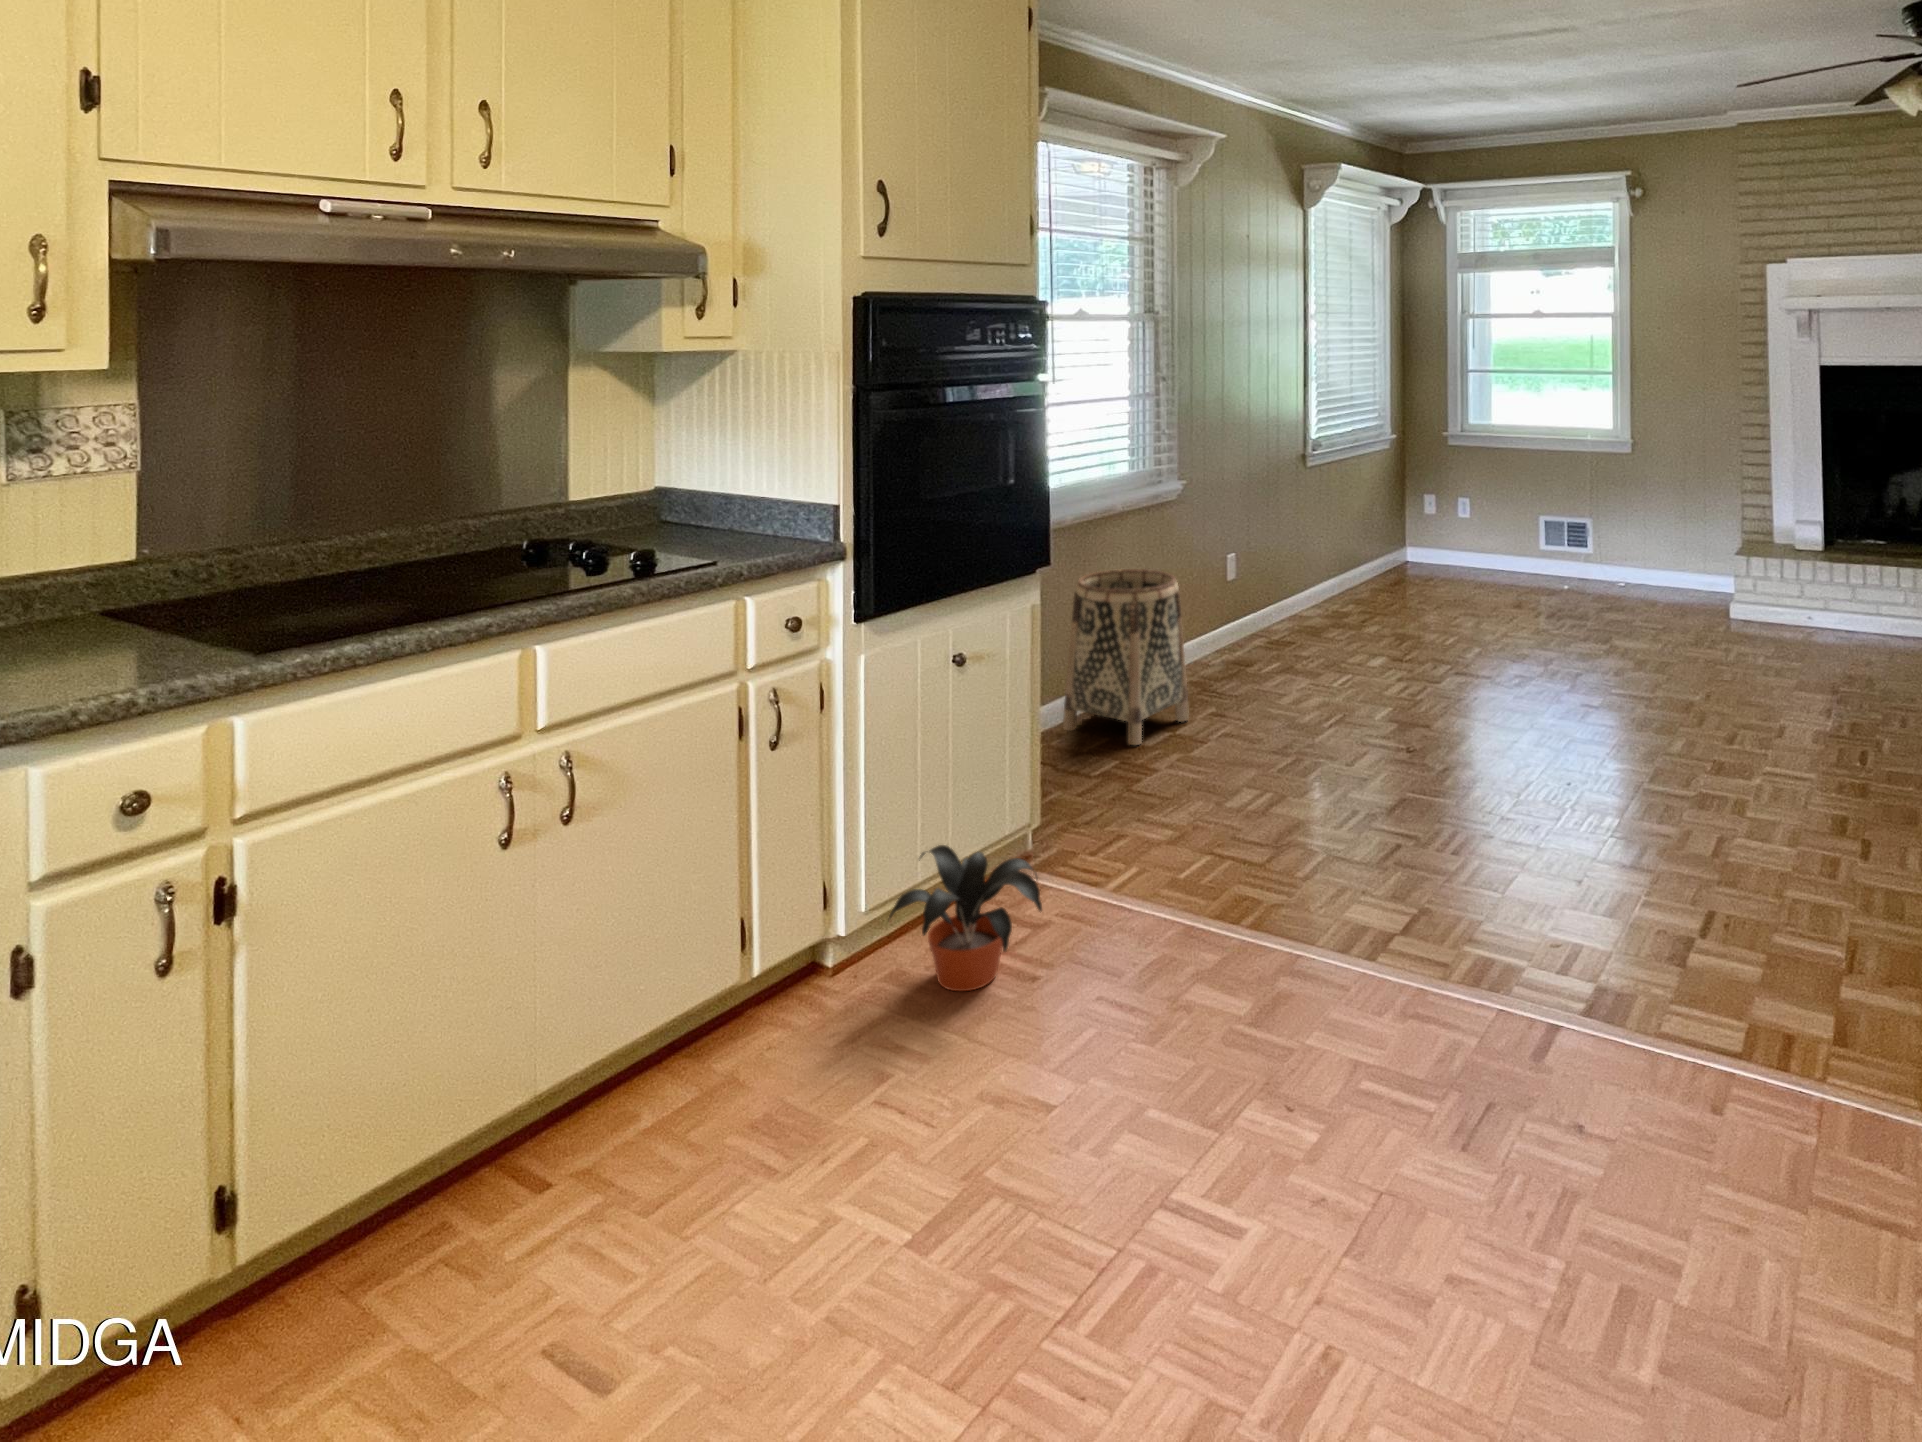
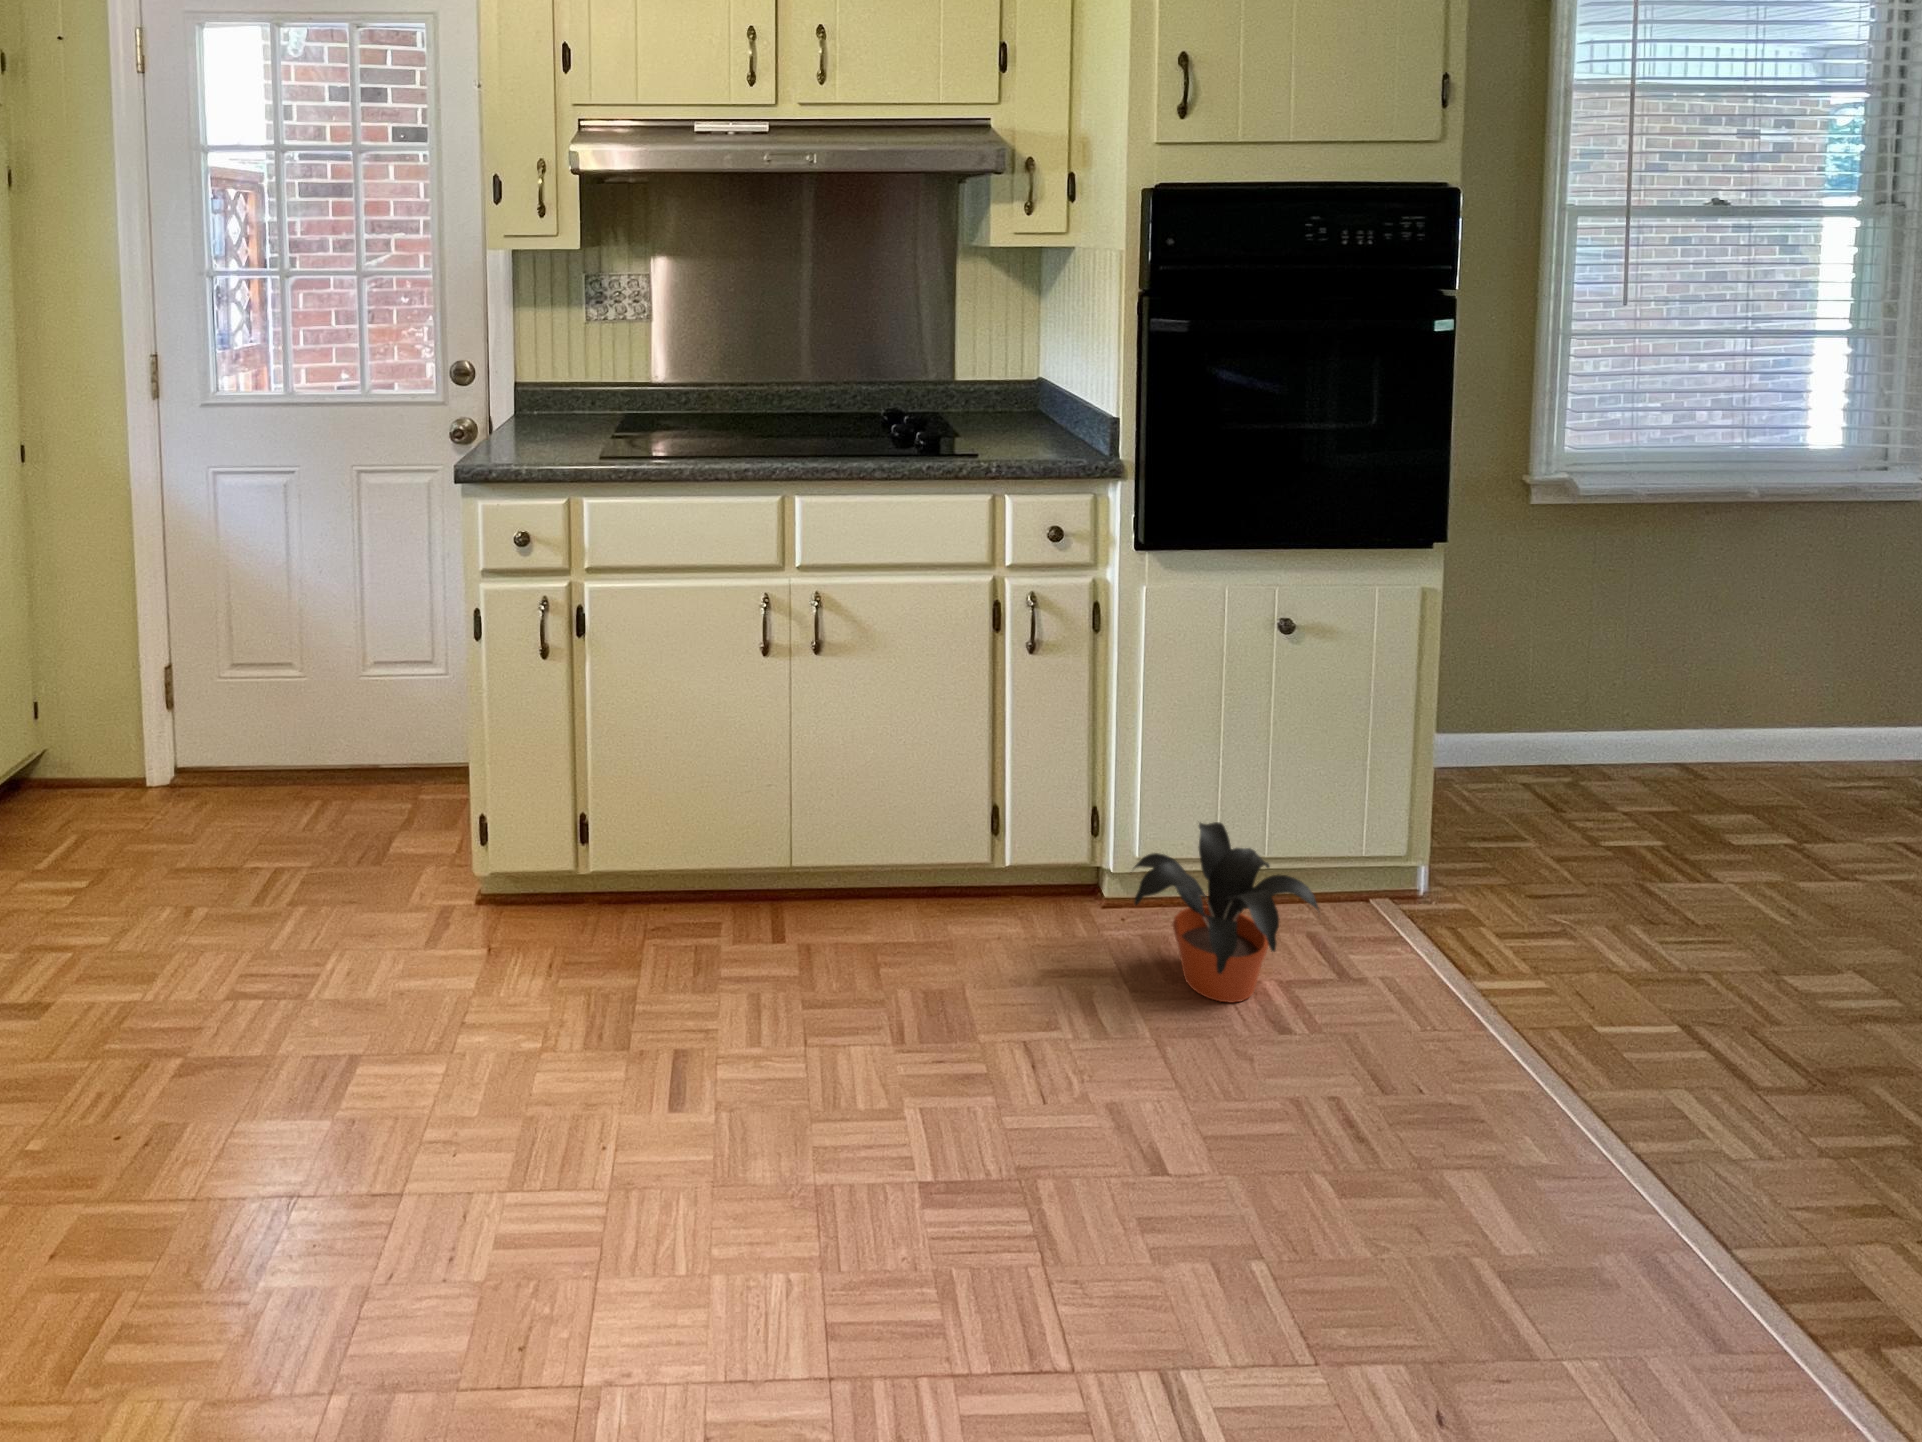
basket: present [1063,569,1189,745] -> none [1619,575,1850,835]

